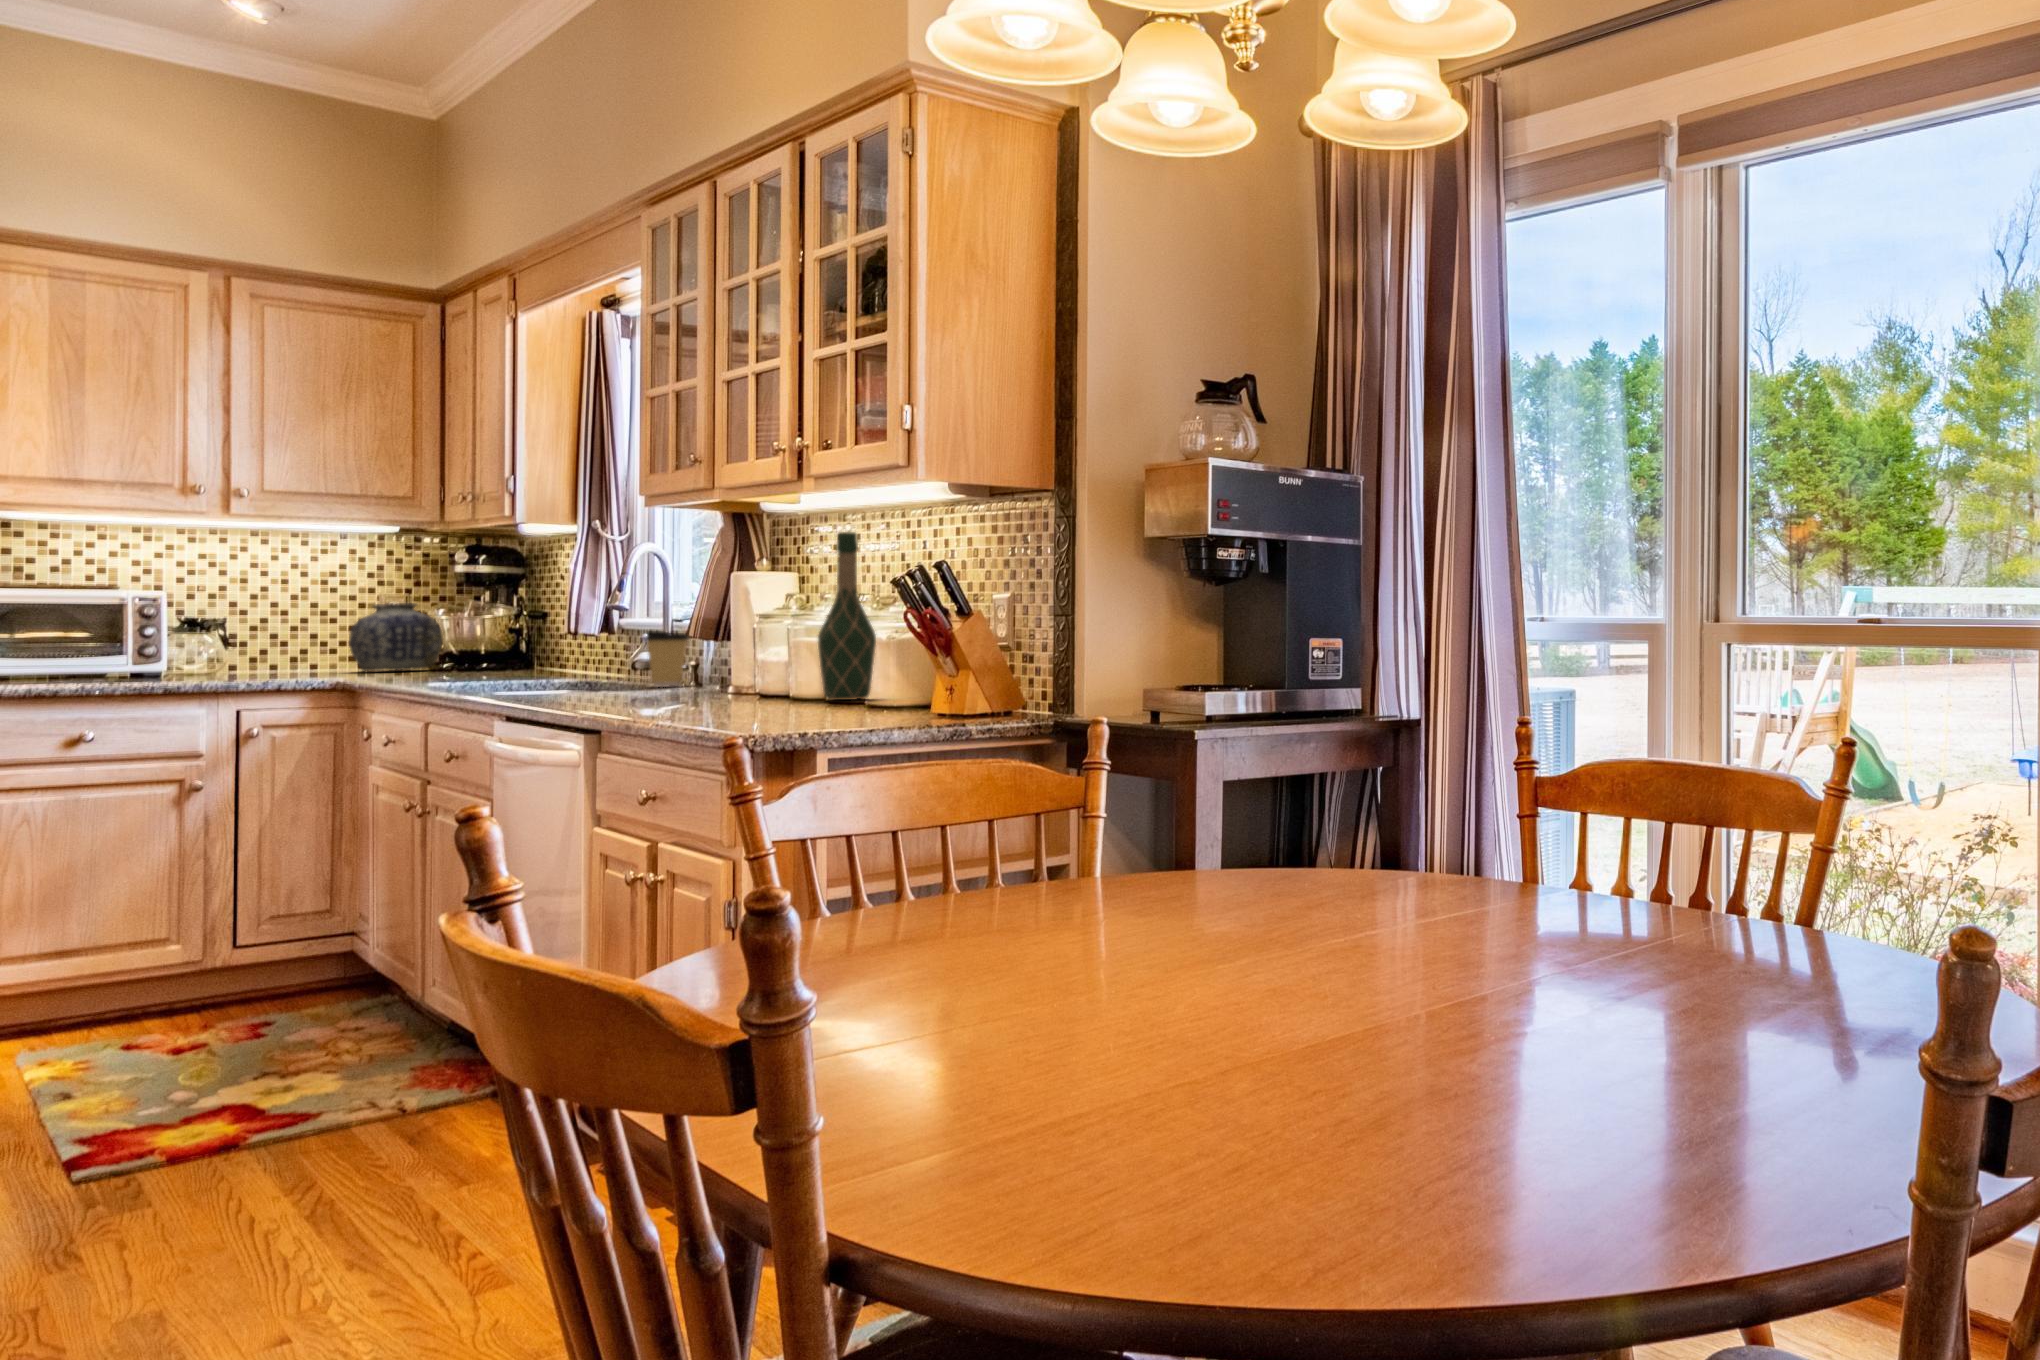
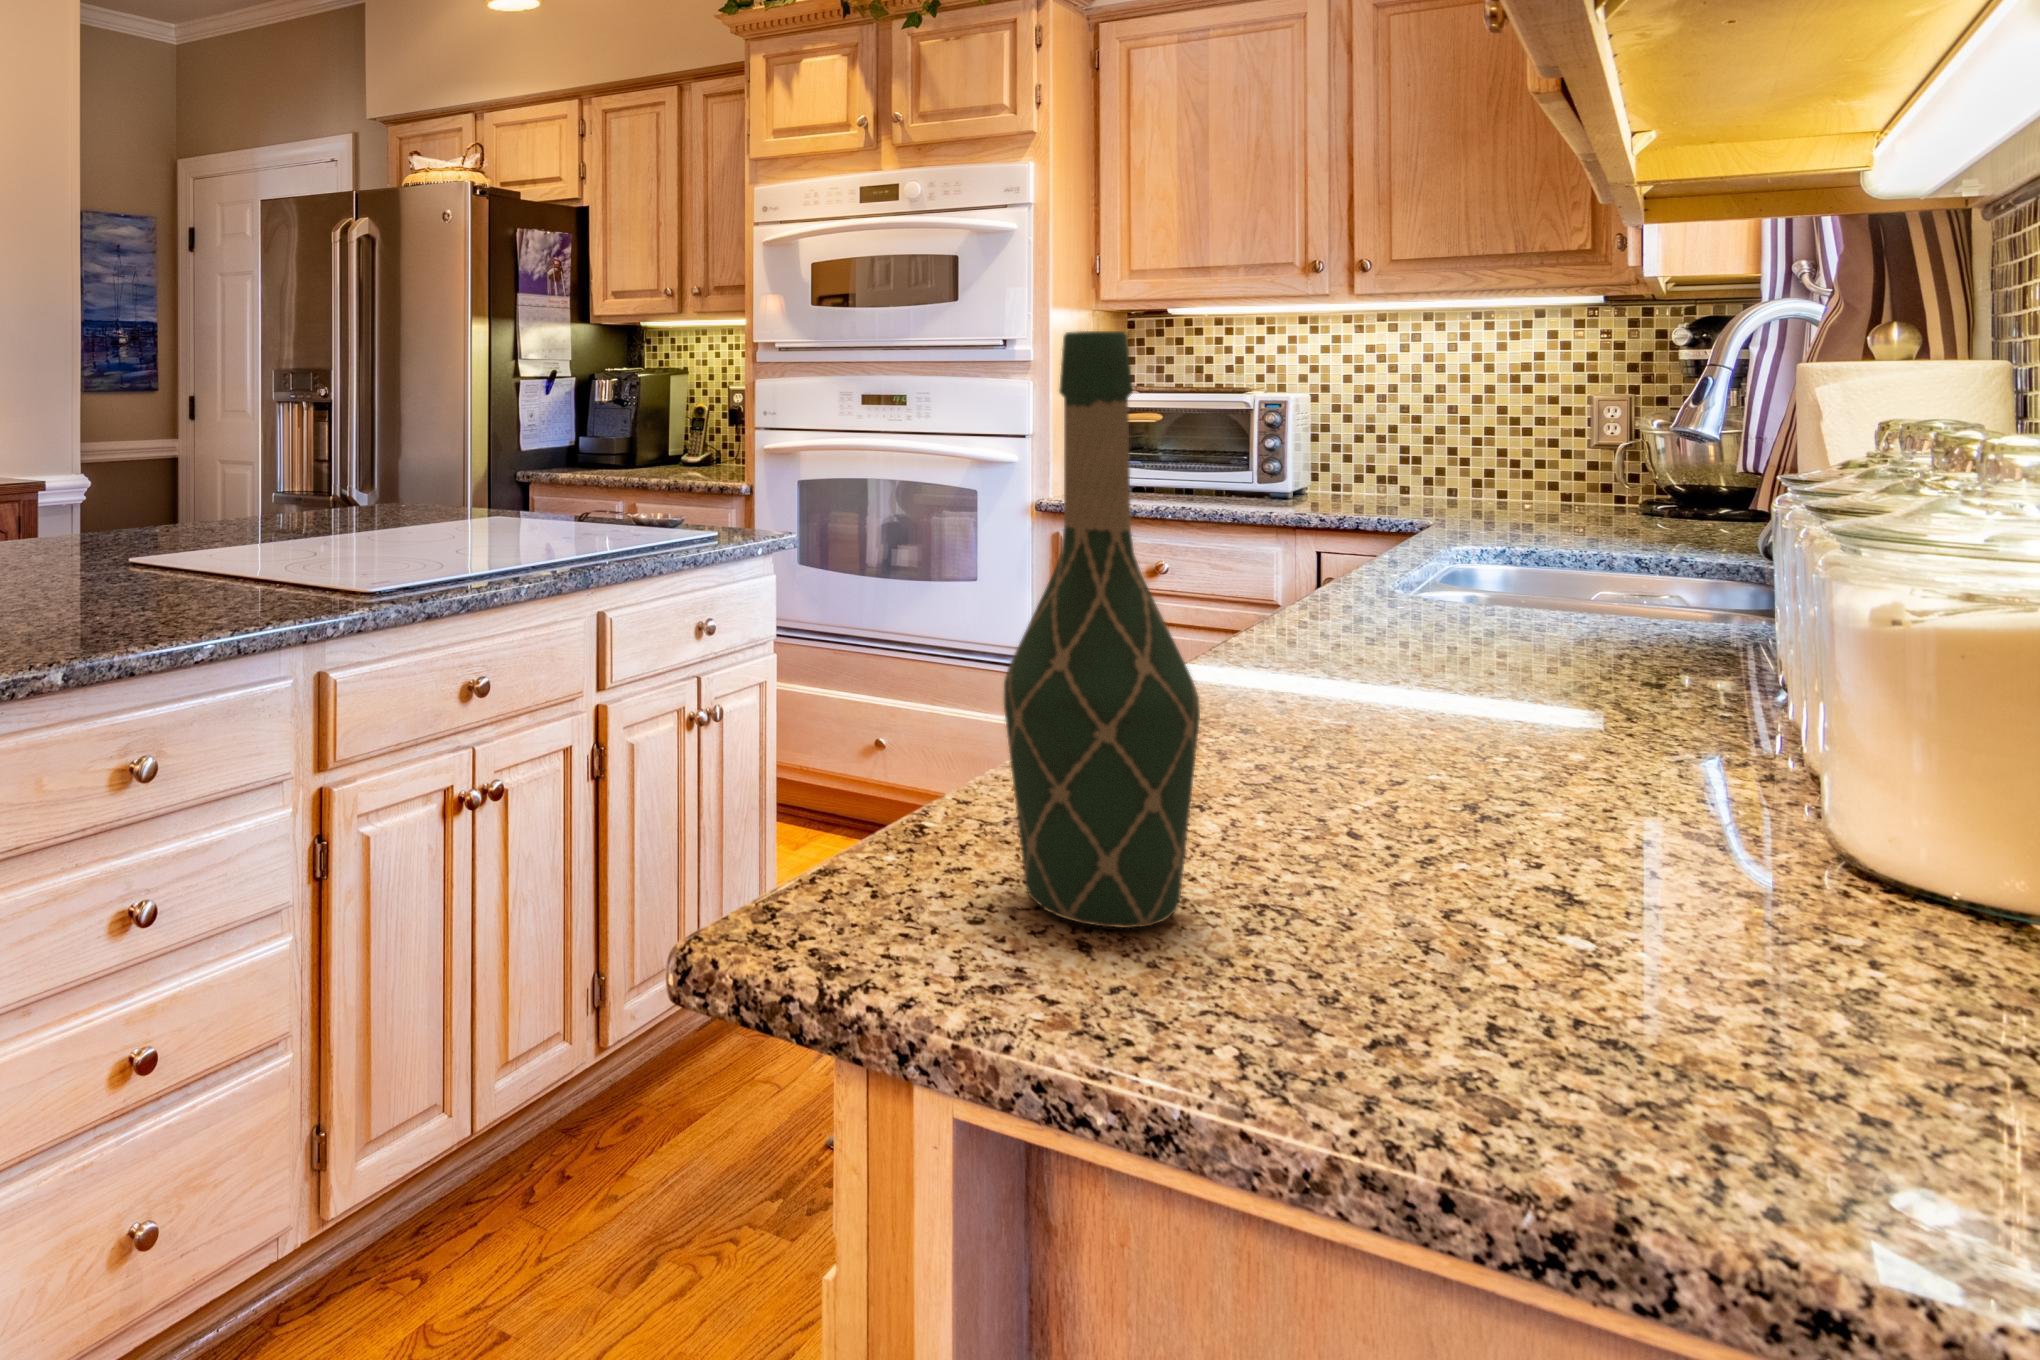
vase: present [349,603,443,671] -> none [1441,416,1576,517]
coffee cup: present [645,631,689,687] -> none [1346,534,1453,666]

